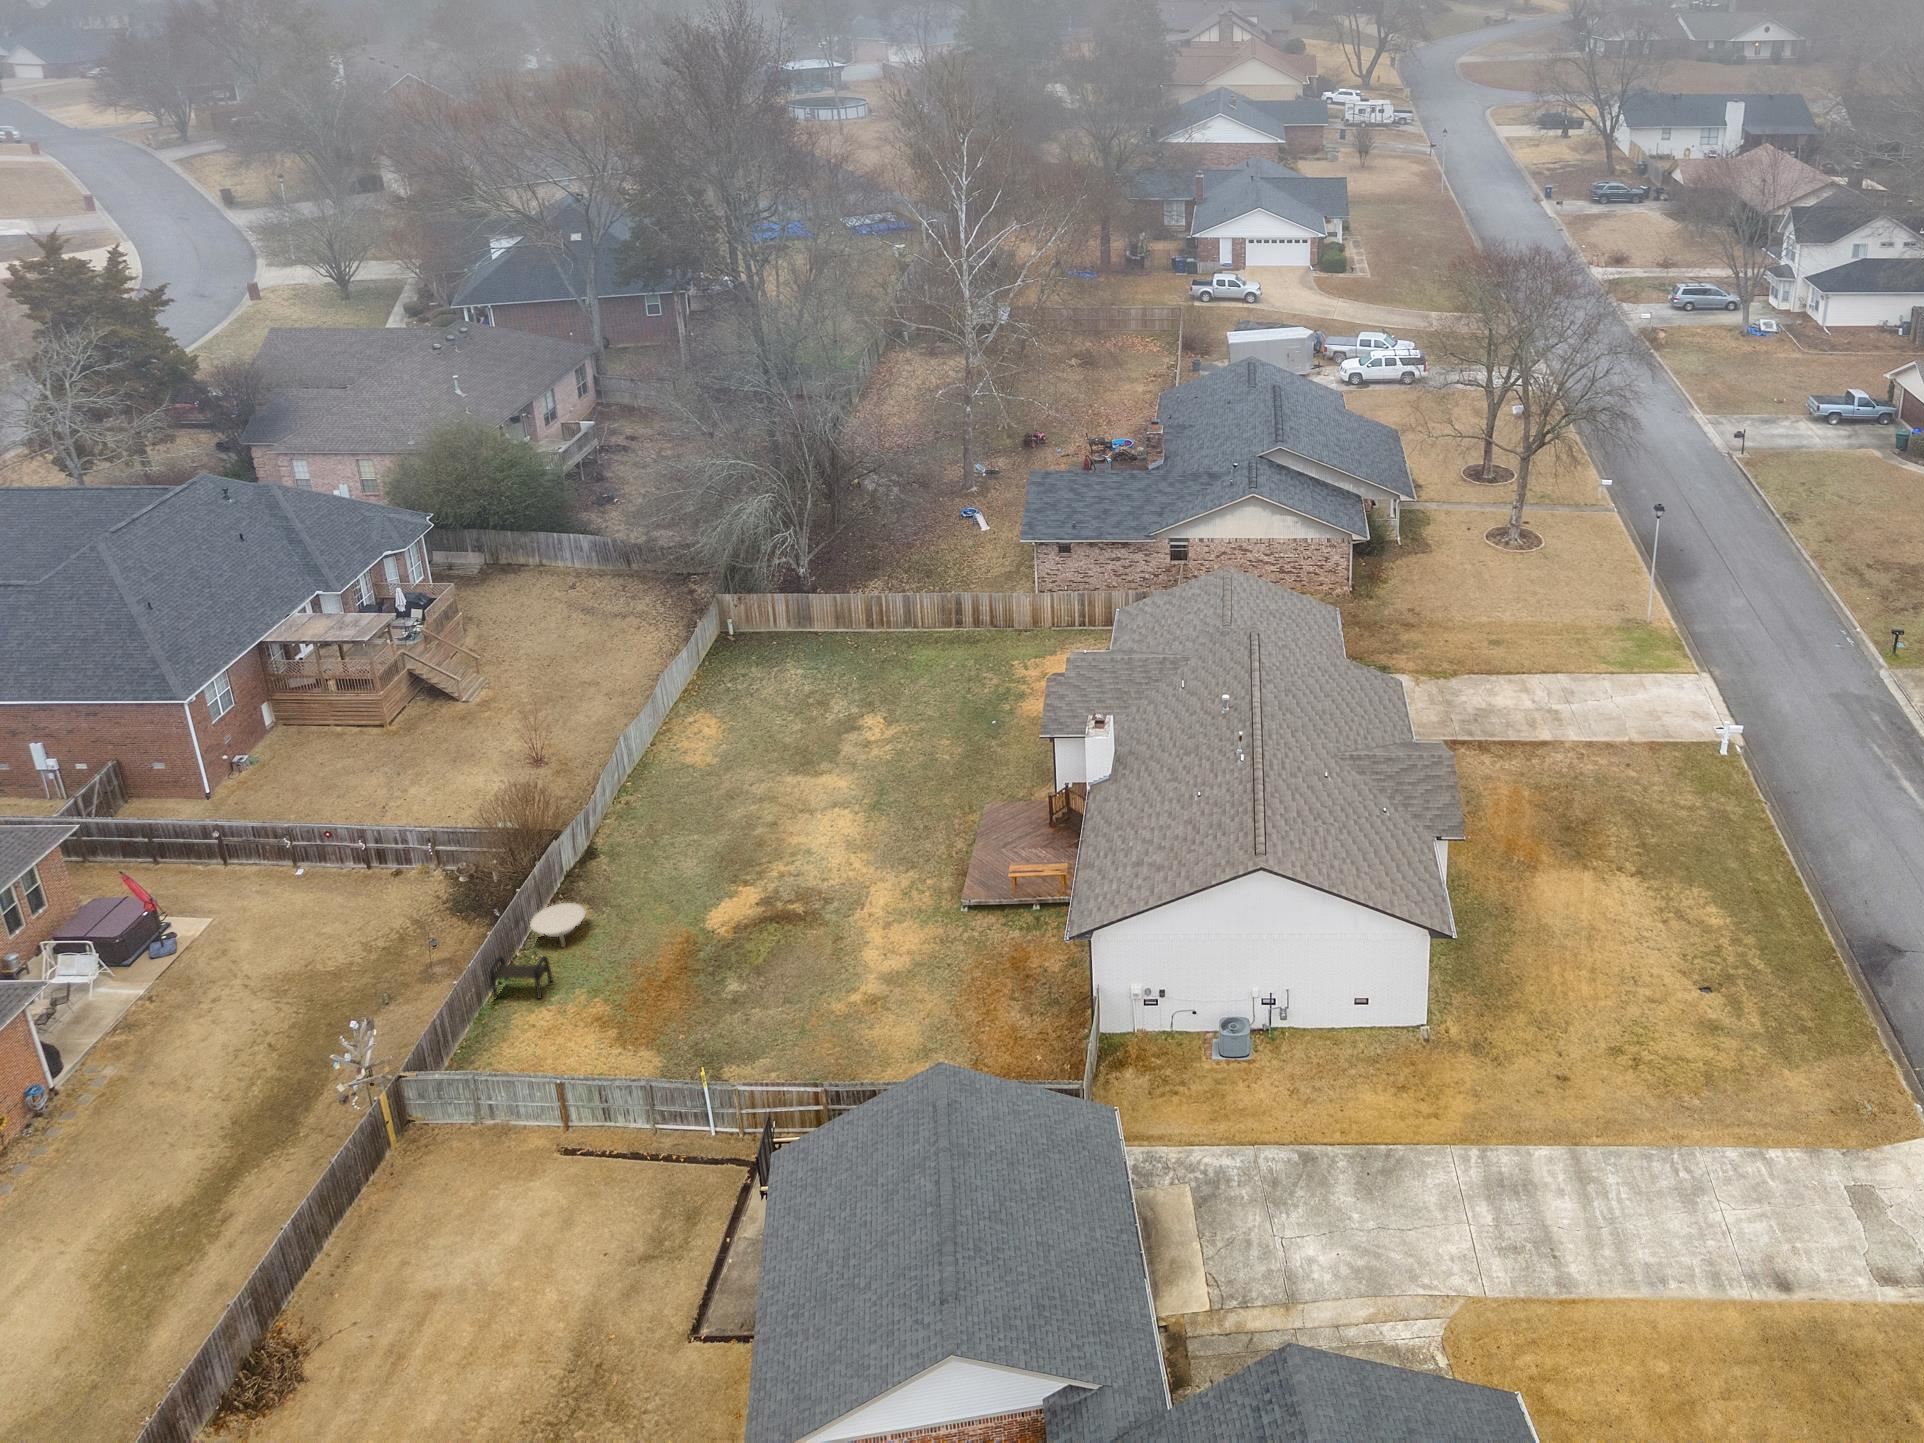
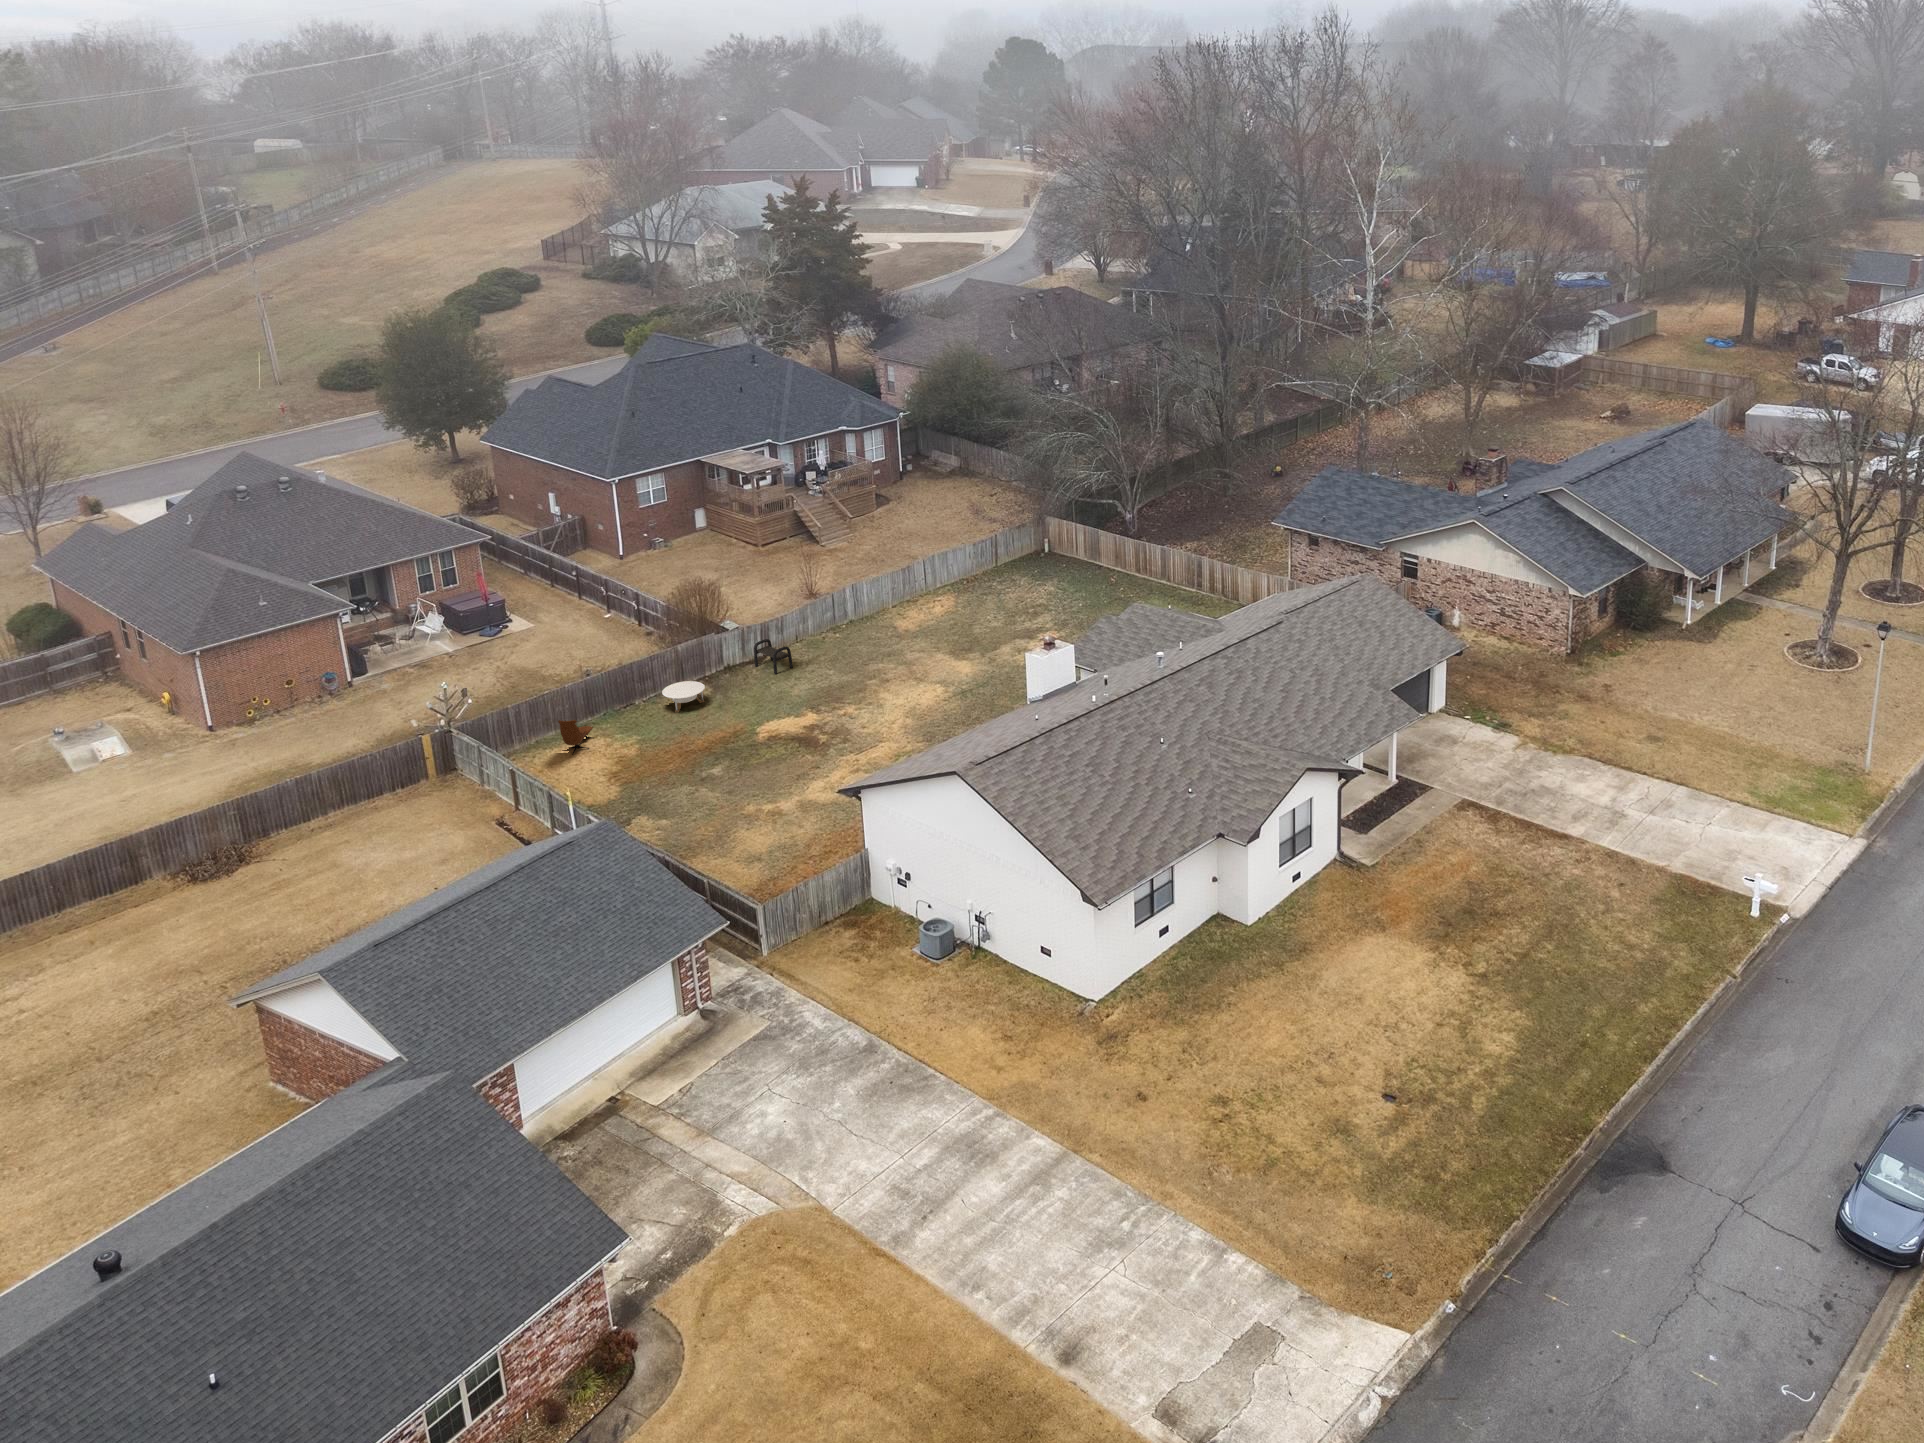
bench: present [490,956,553,999] -> present [754,639,793,674]
lounge chair: none [477,1001,516,1046] -> present [558,720,593,753]

